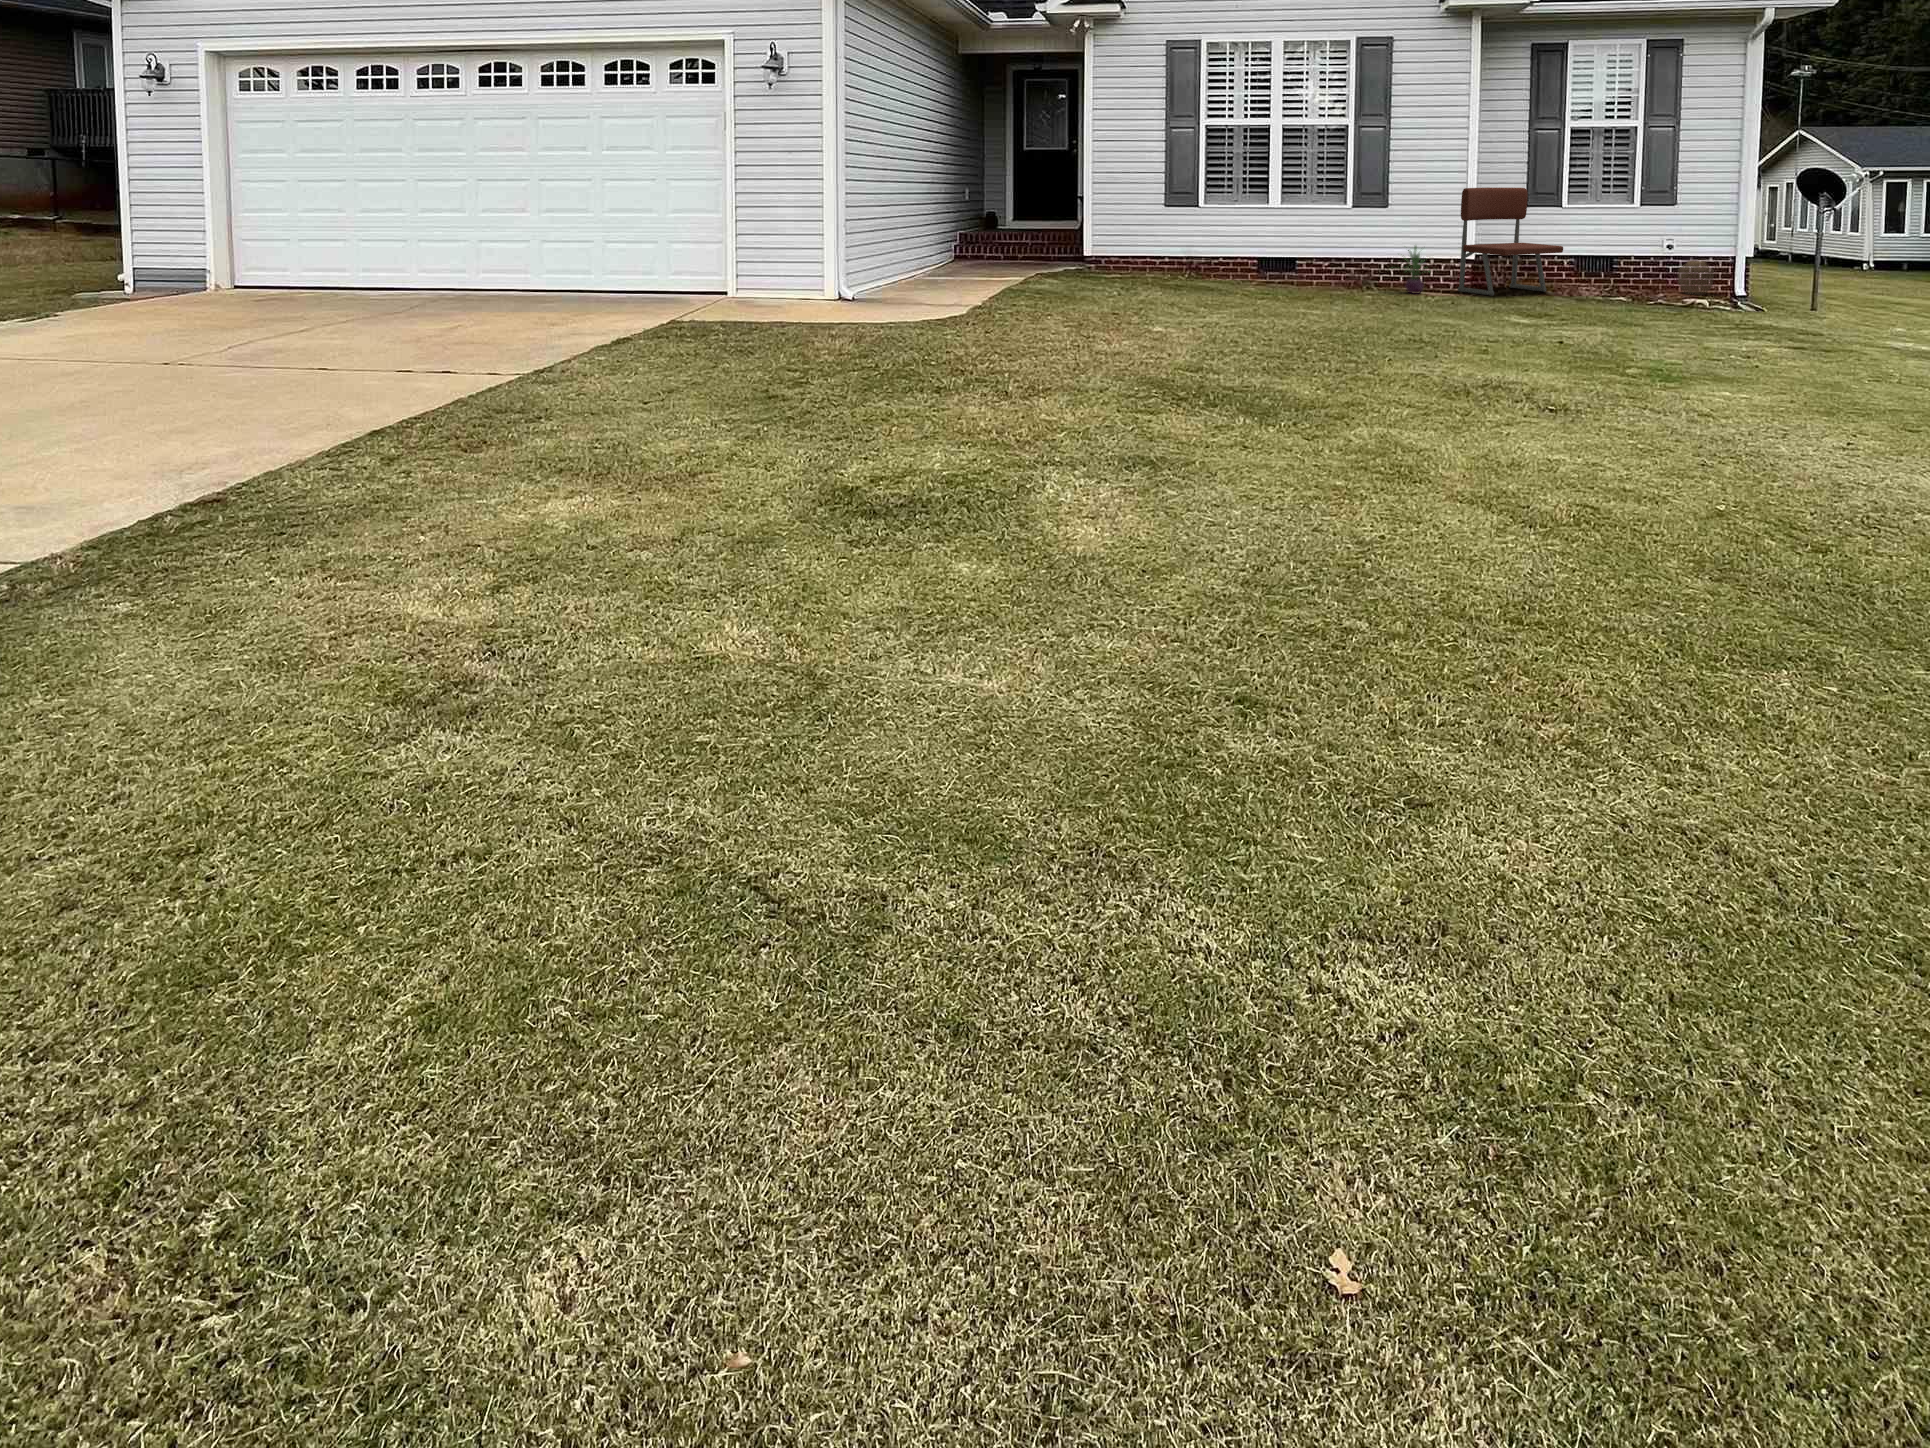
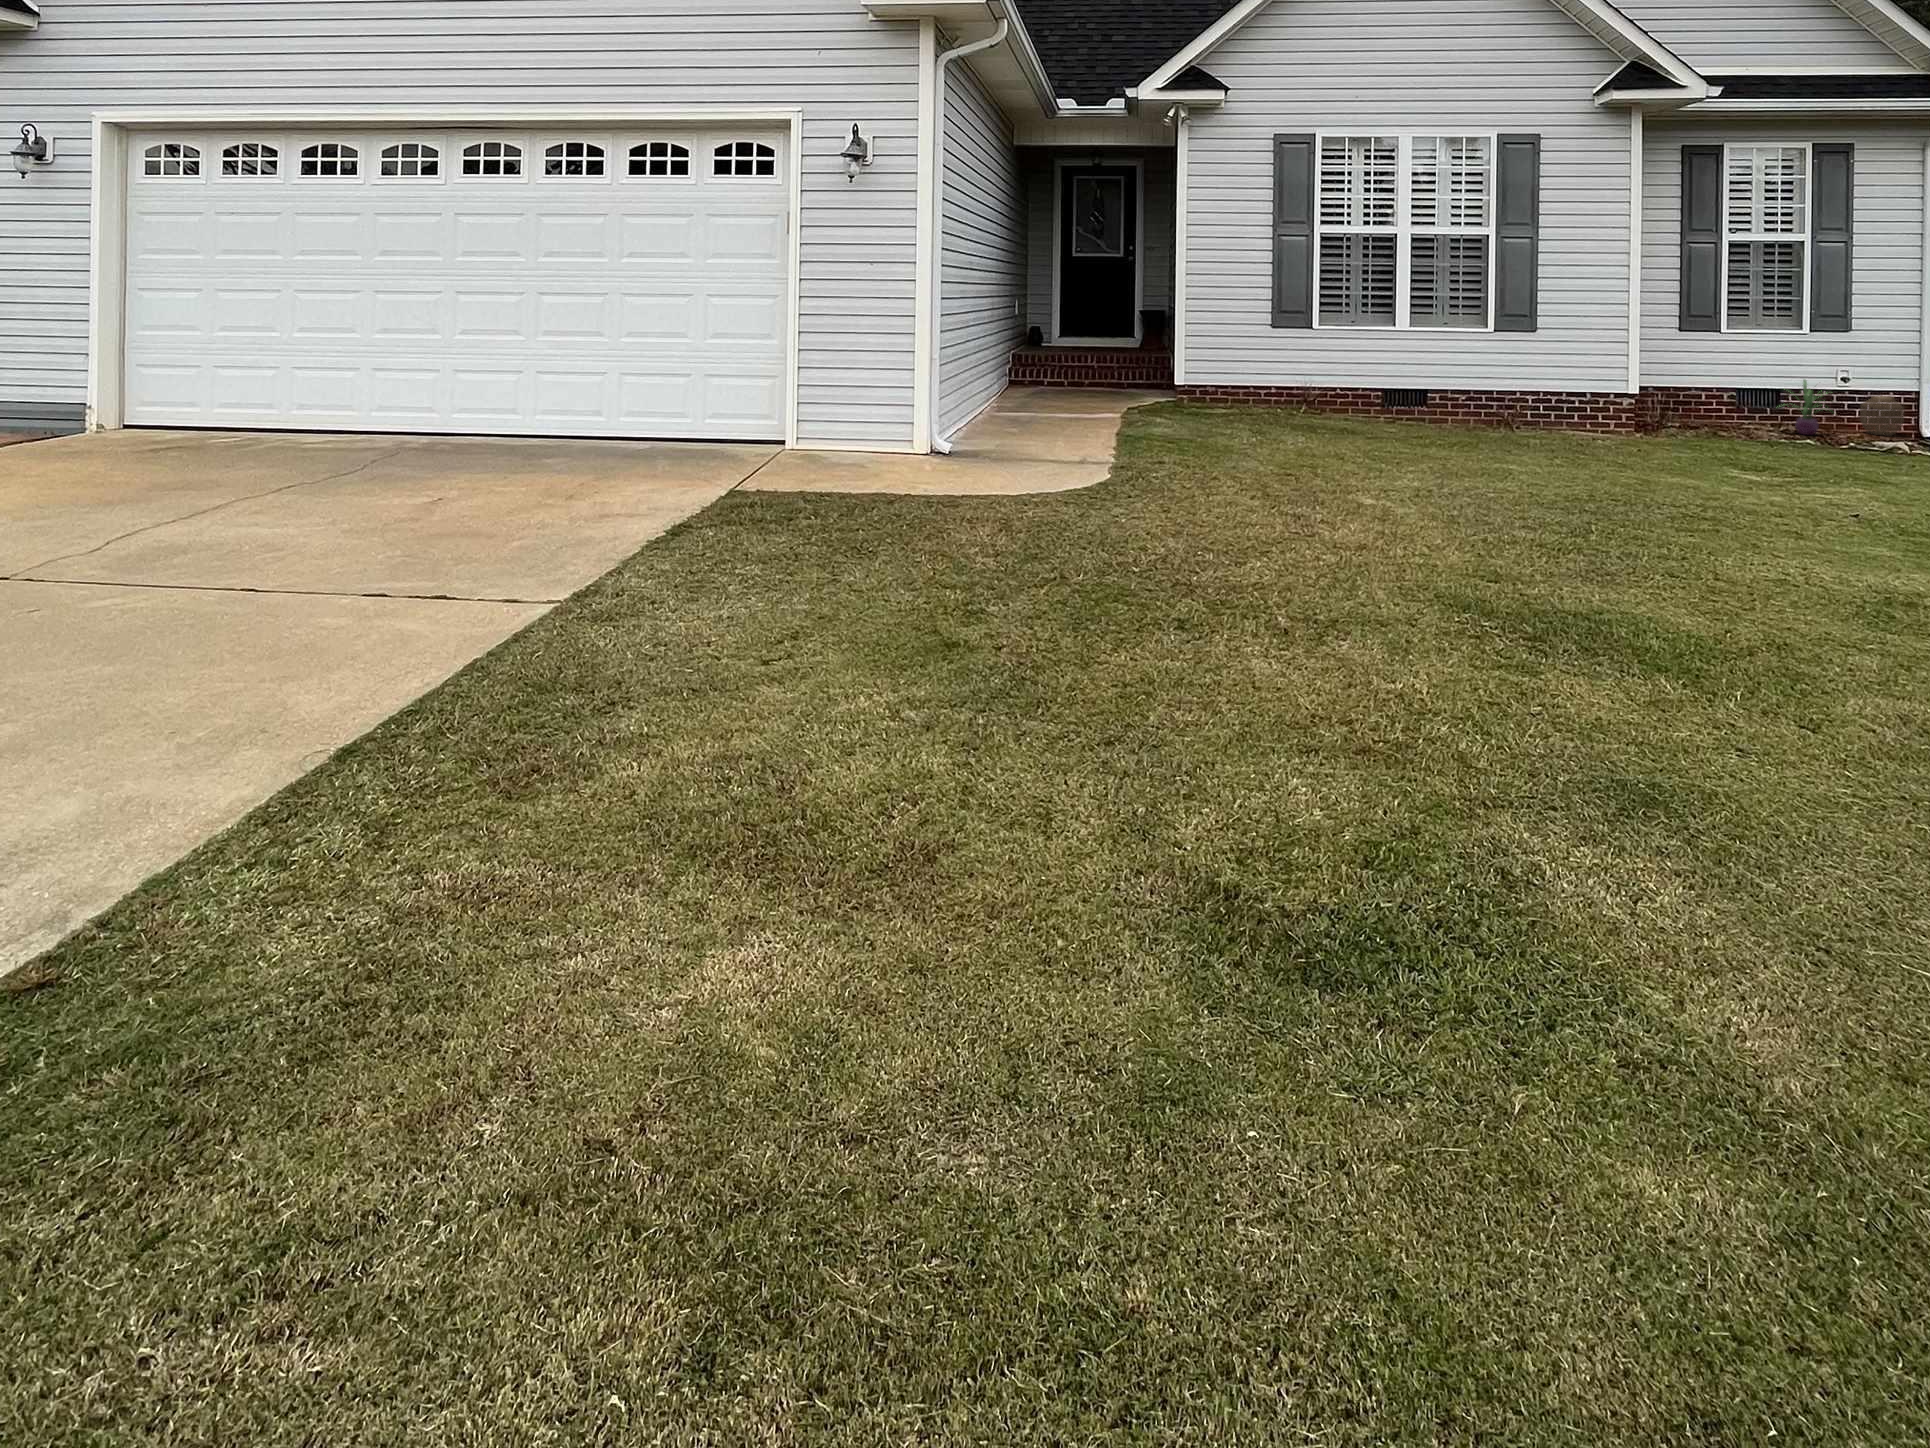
bench: present [1457,188,1563,296] -> none [1619,310,1738,437]
decorative plant: present [1405,246,1429,294] -> present [1783,380,1827,435]

